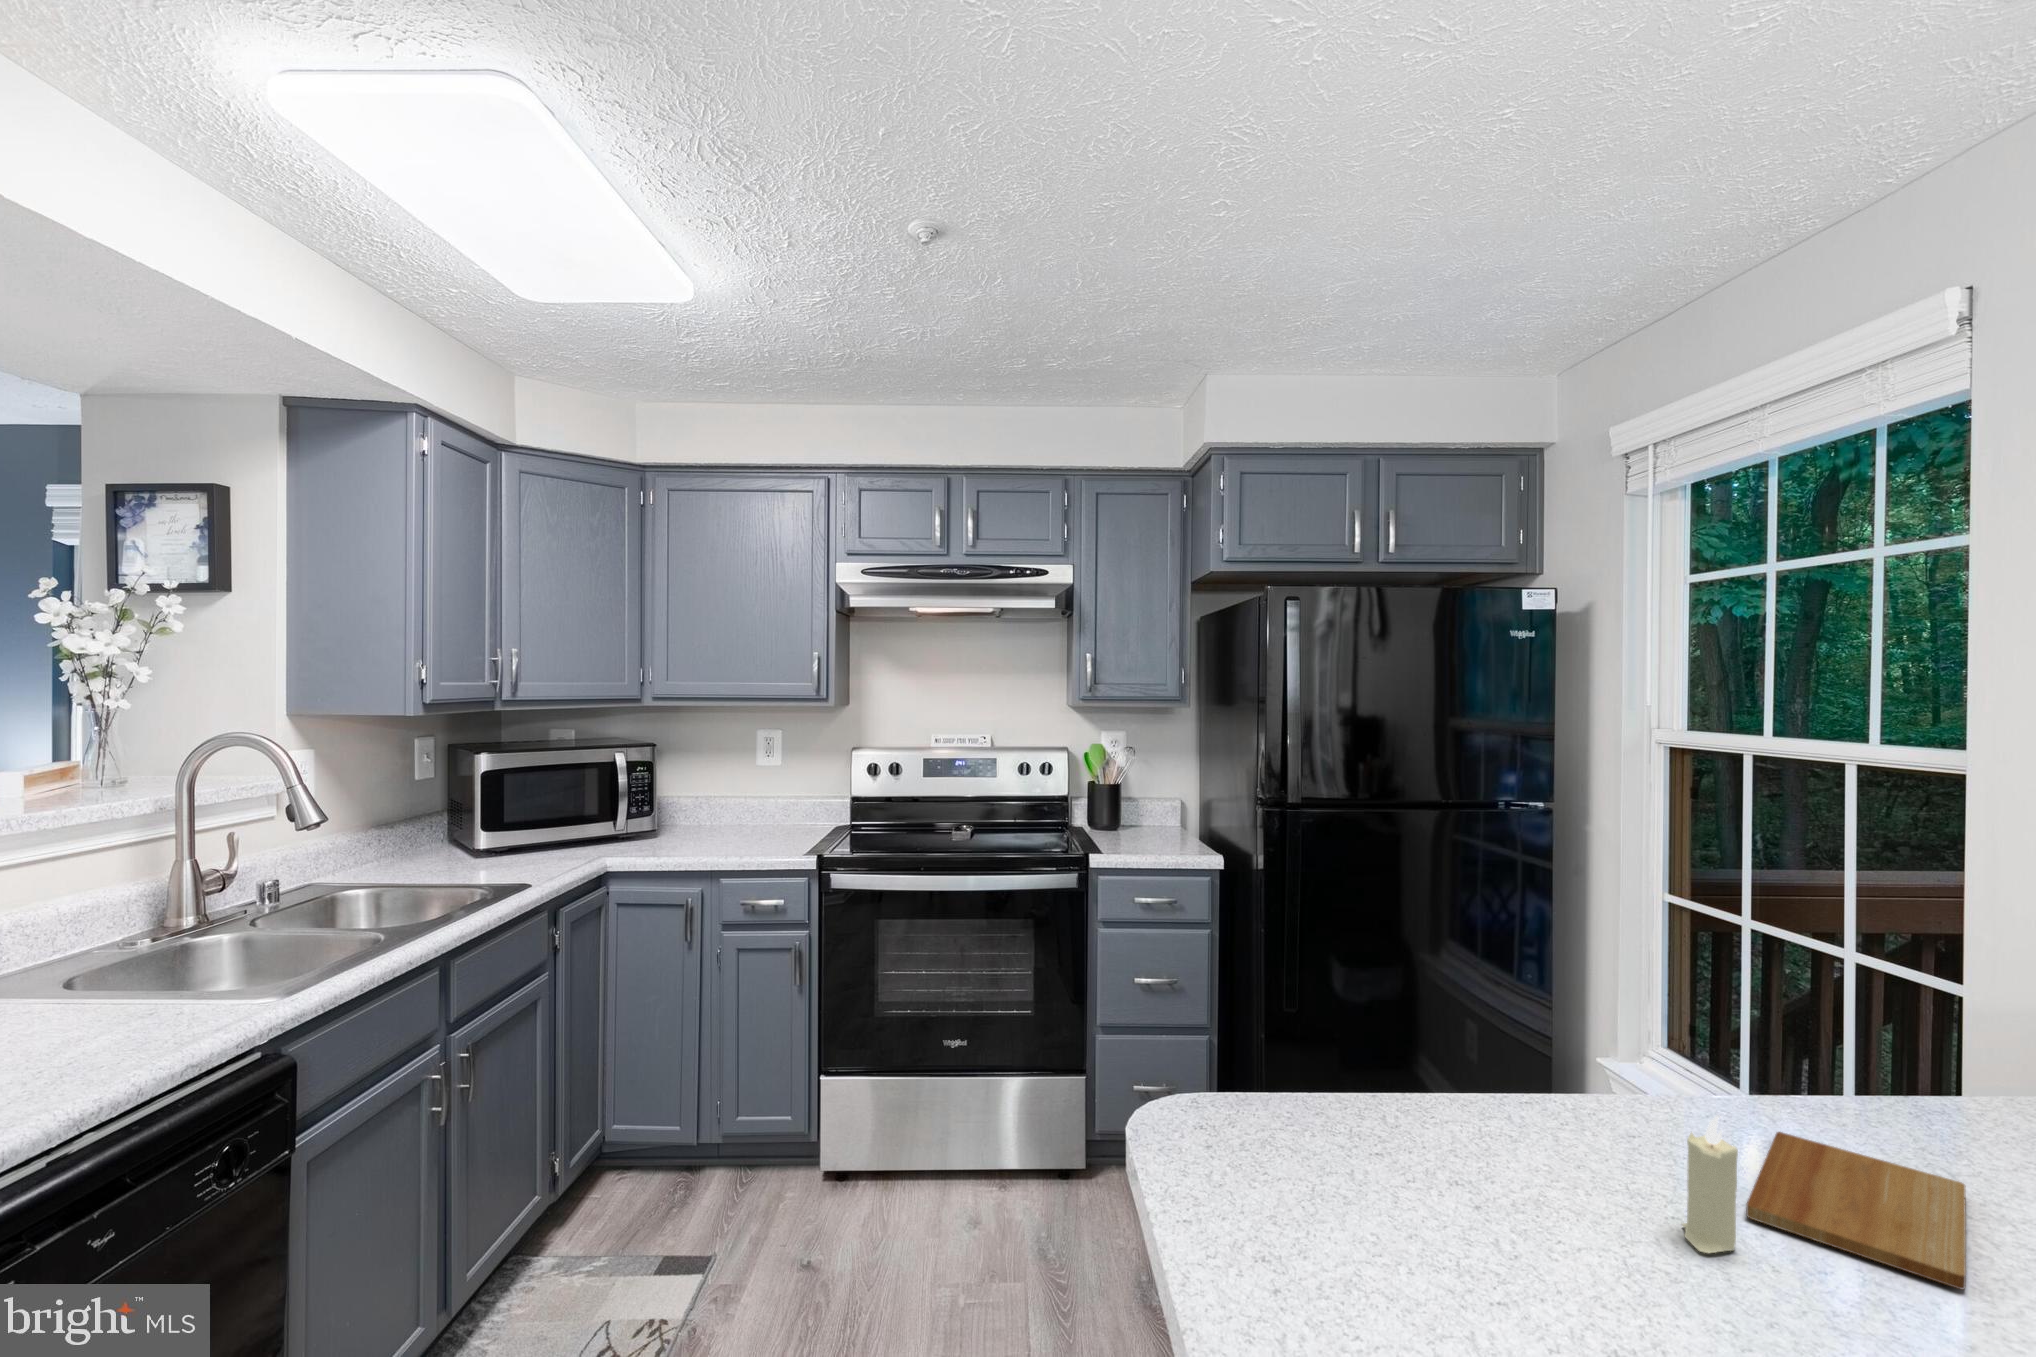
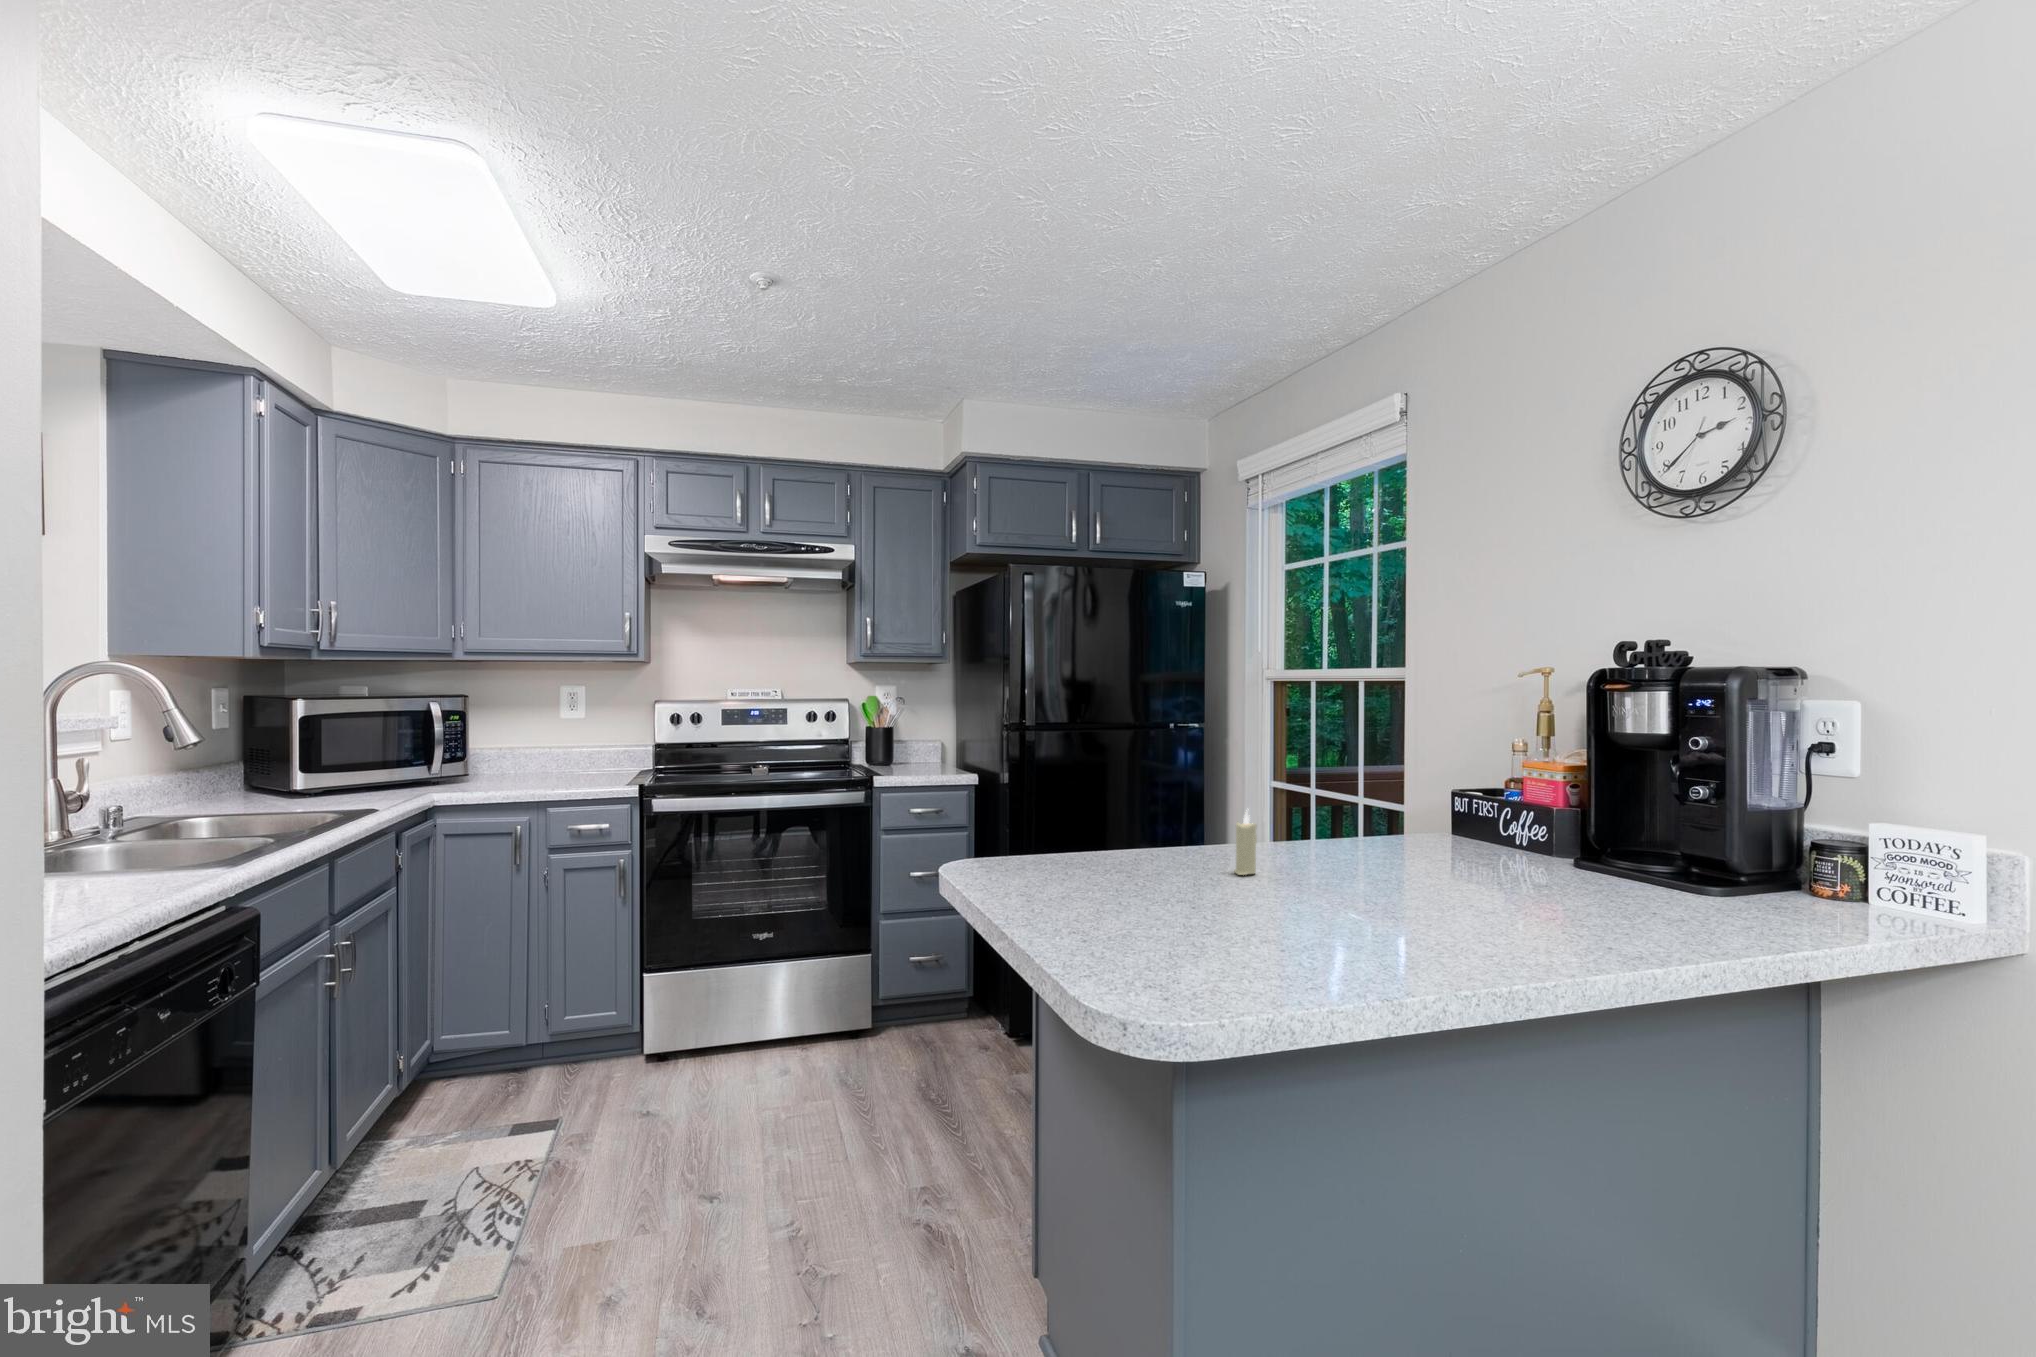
cutting board: present [1746,1132,1966,1290] -> none [1264,843,1363,875]

